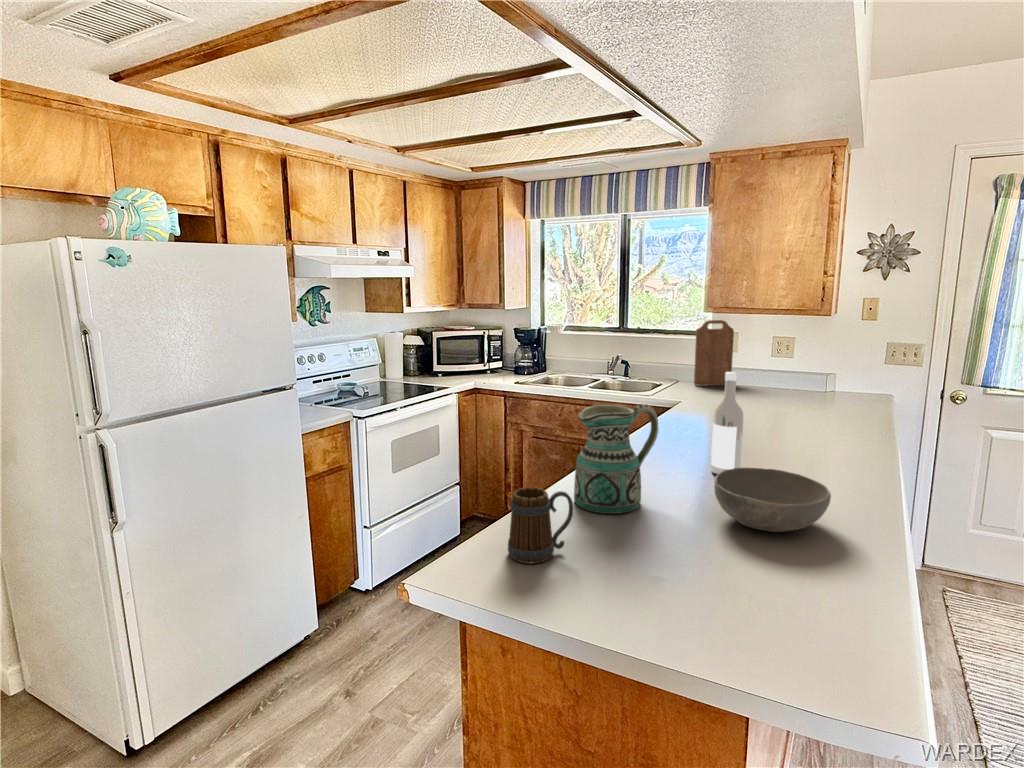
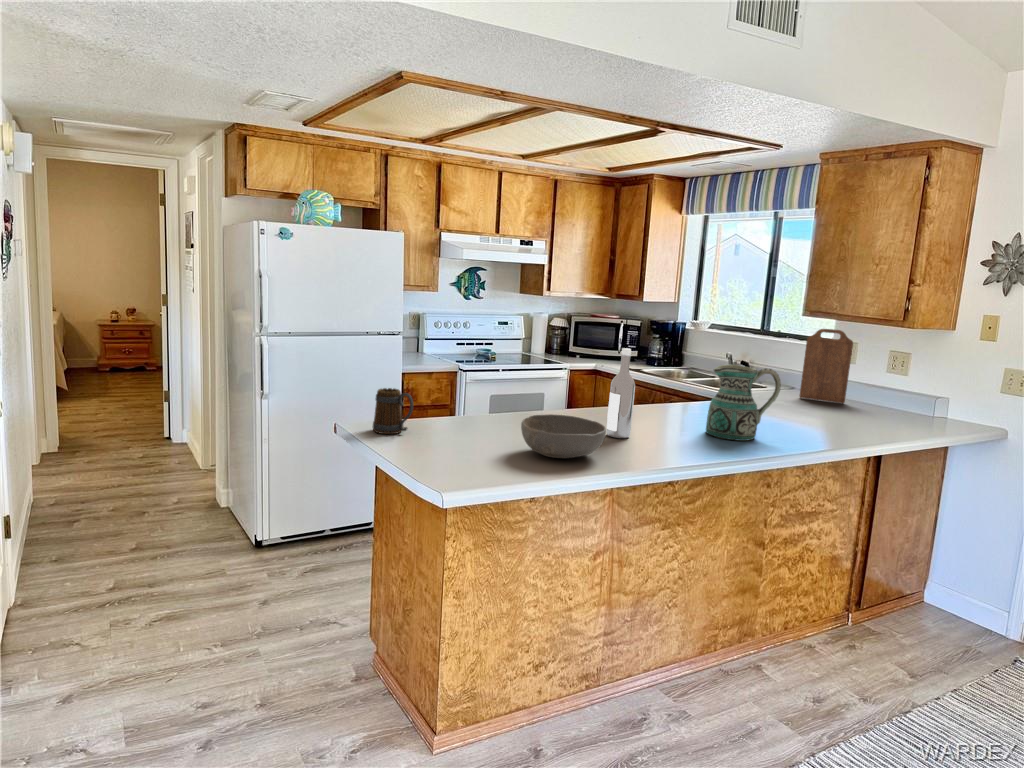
ceramic pitcher: present [574,404,659,514] -> present [706,365,781,441]

